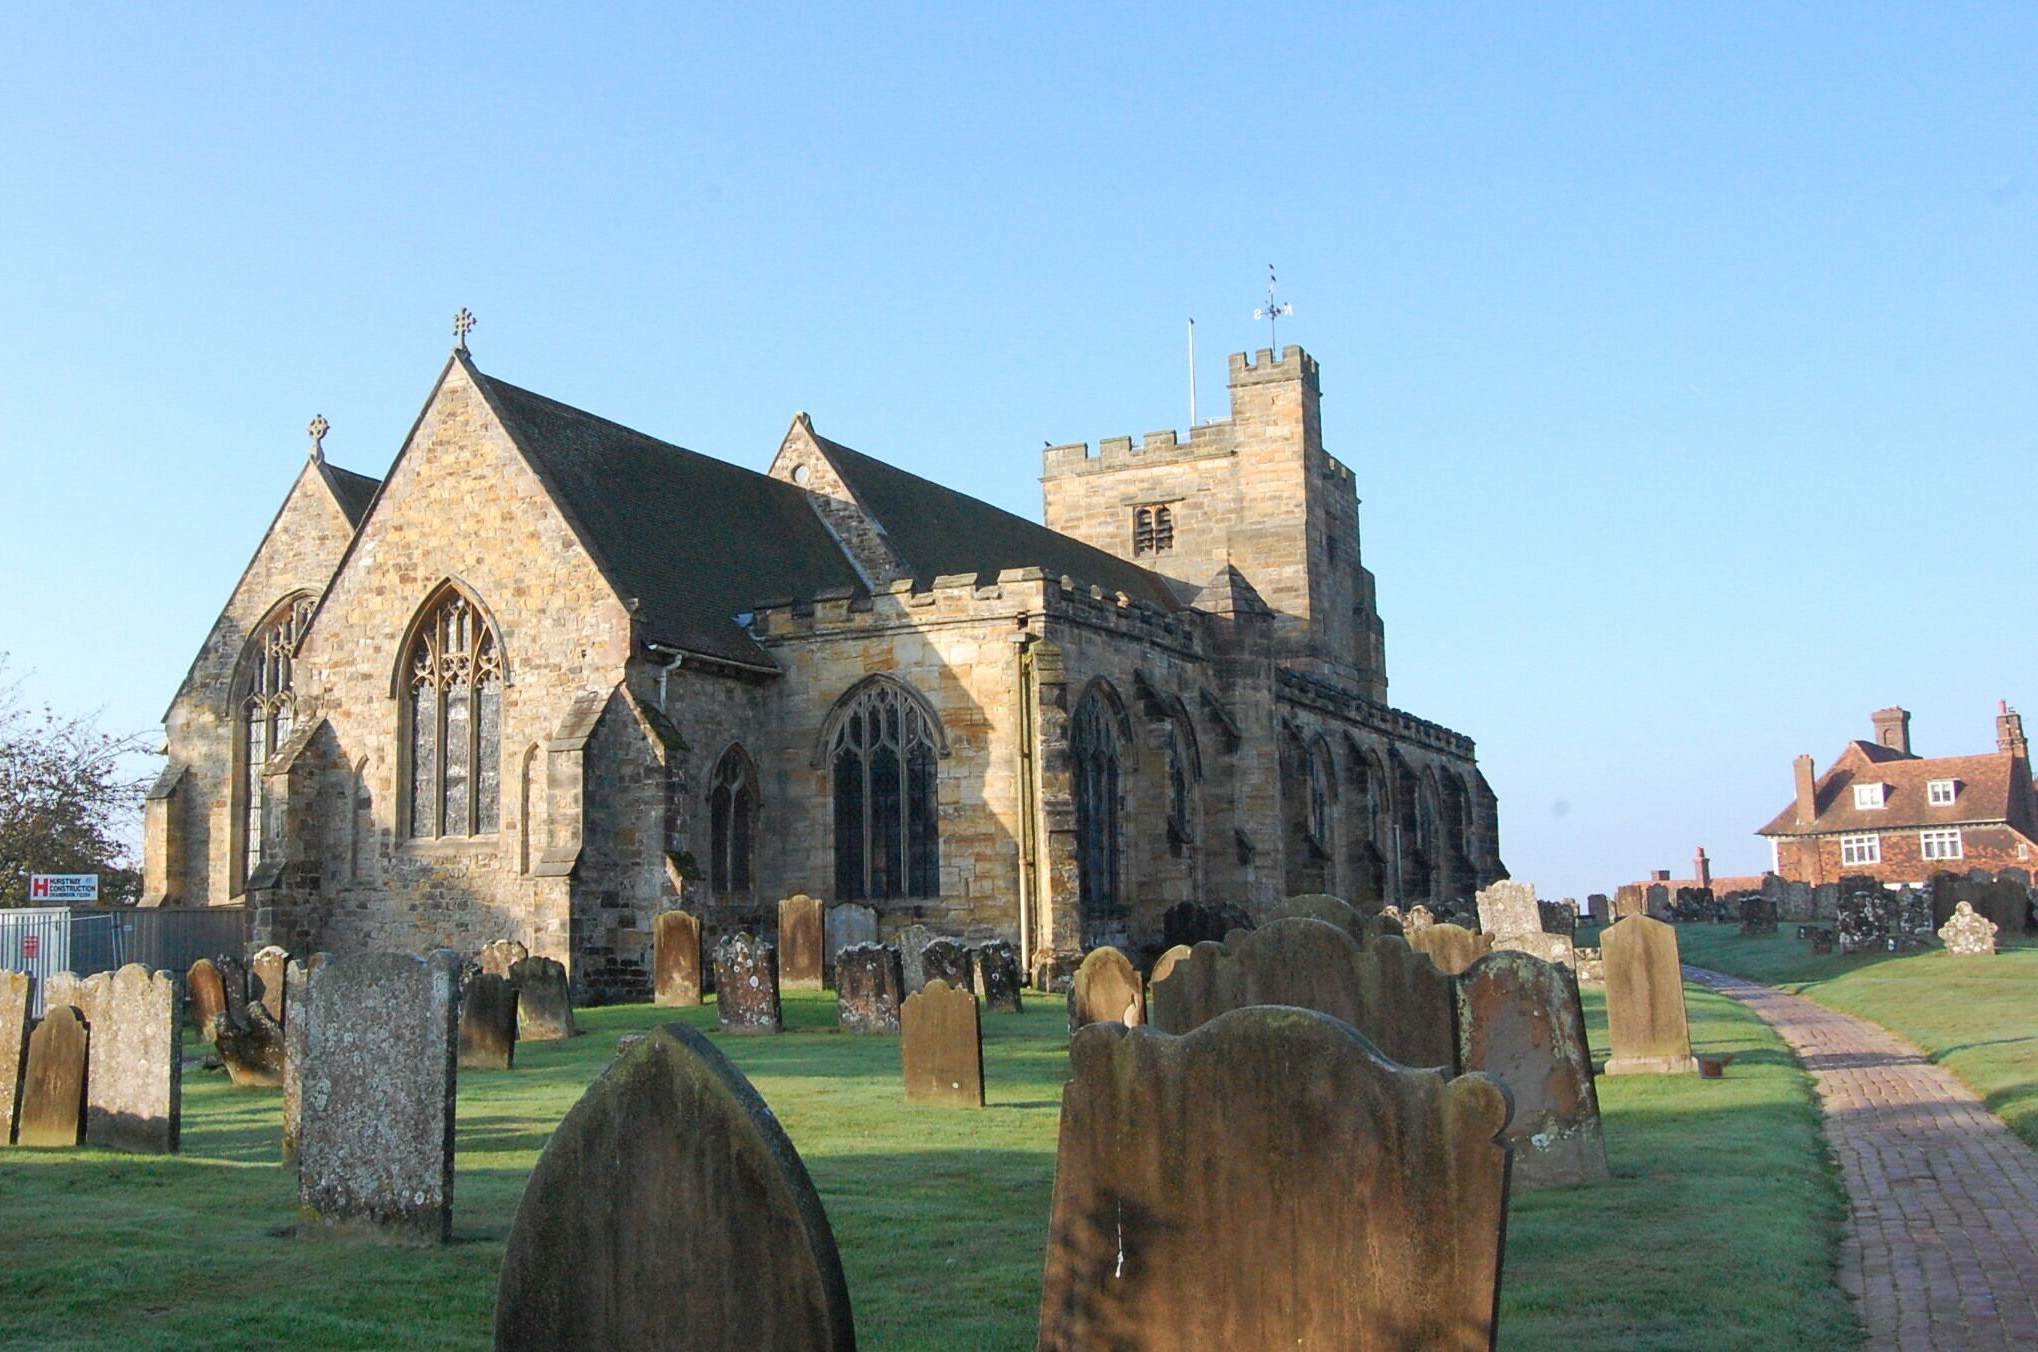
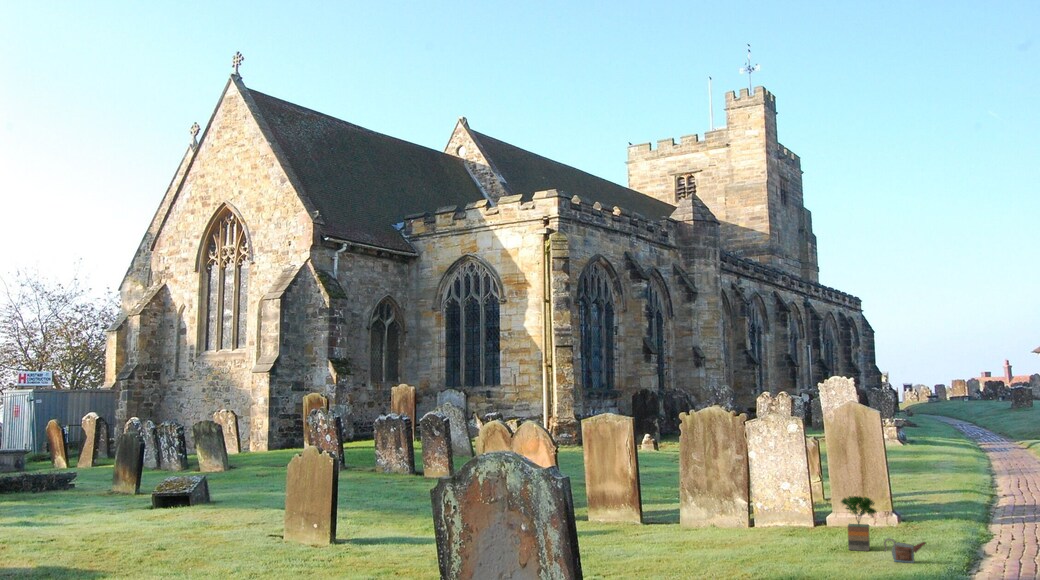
potted tree: none [1629,1009,1675,1073] -> present [841,496,877,551]

